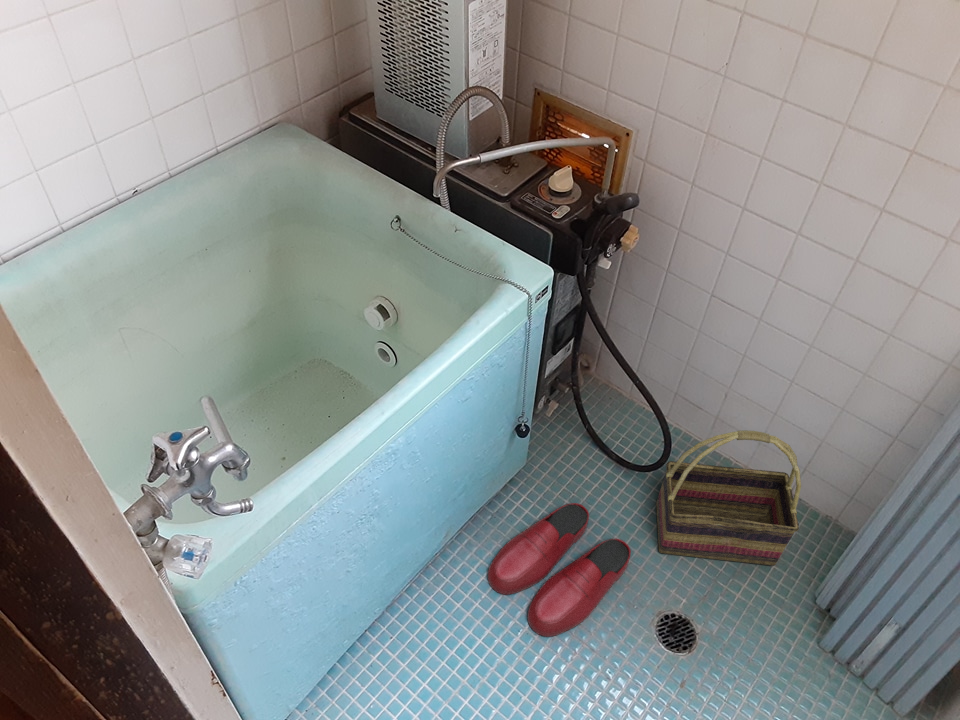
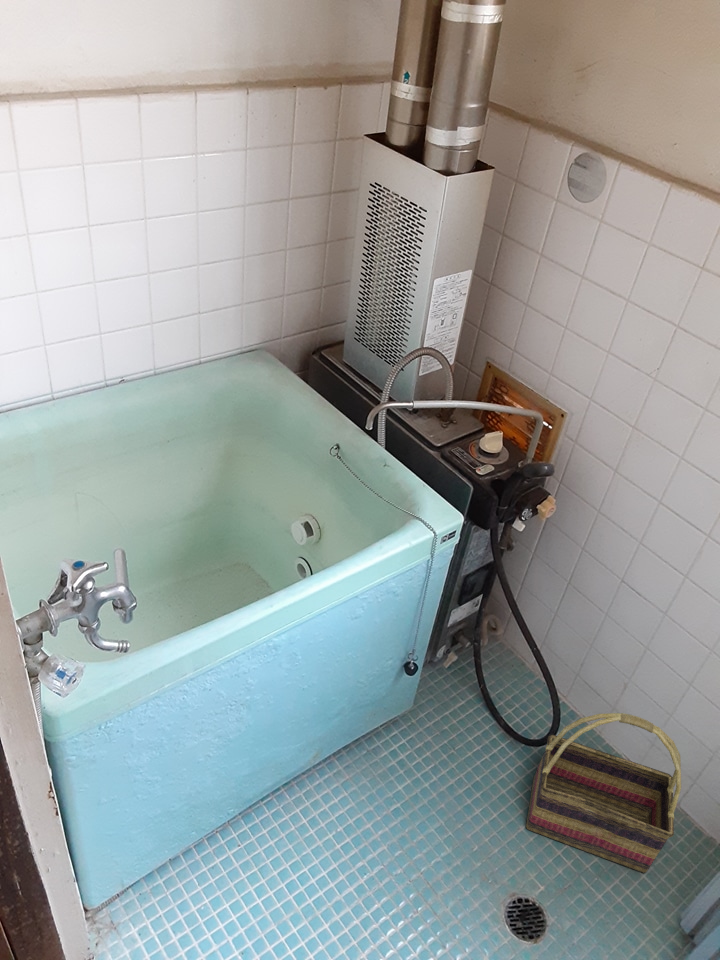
slippers: present [488,503,631,637] -> none [348,756,497,886]

